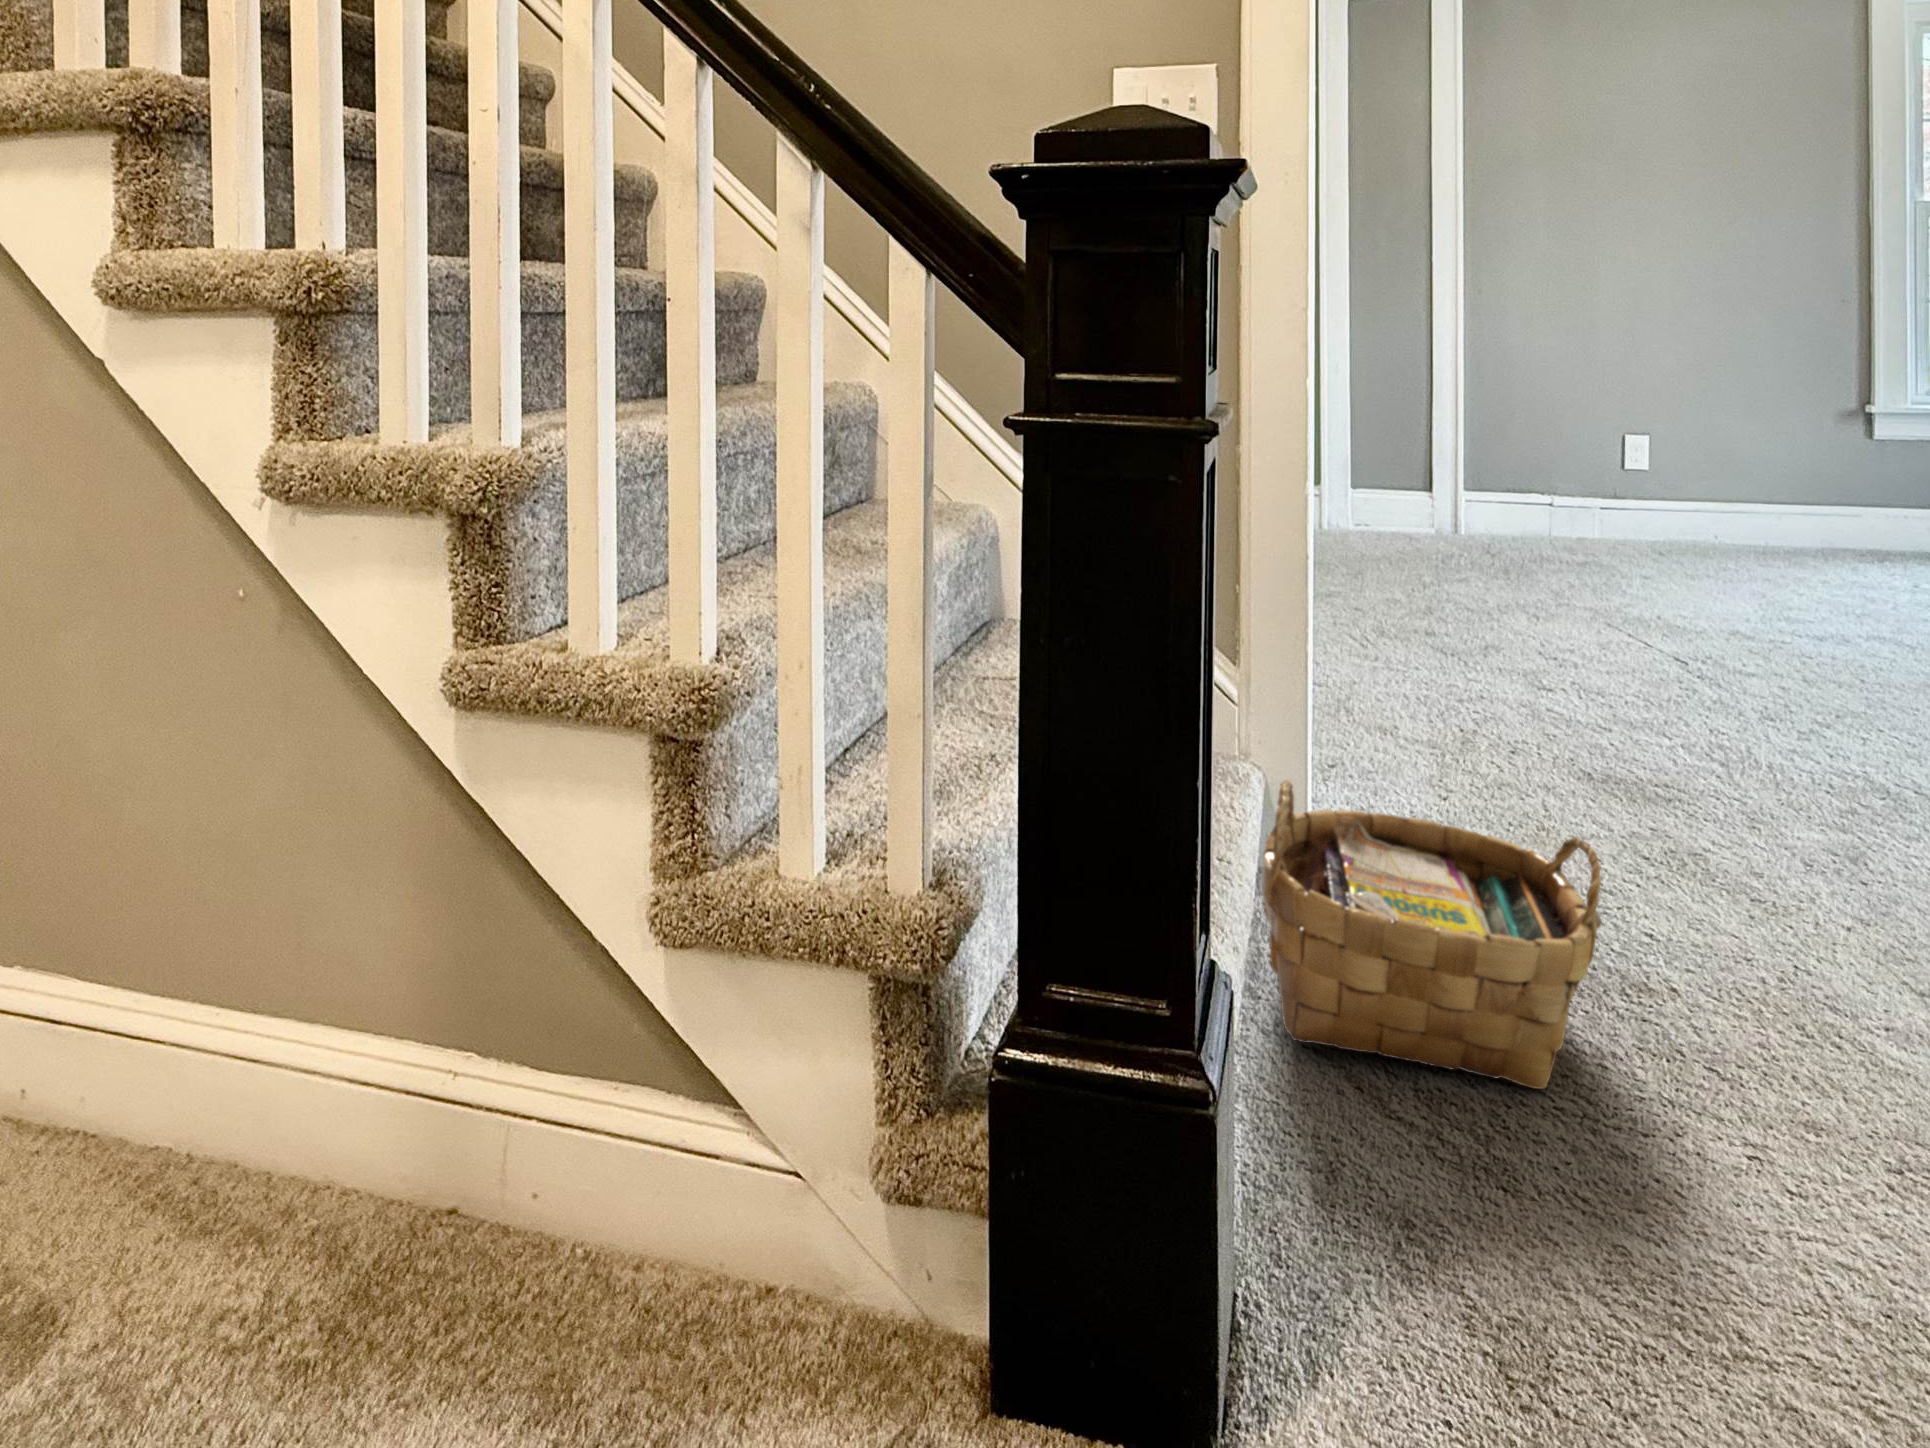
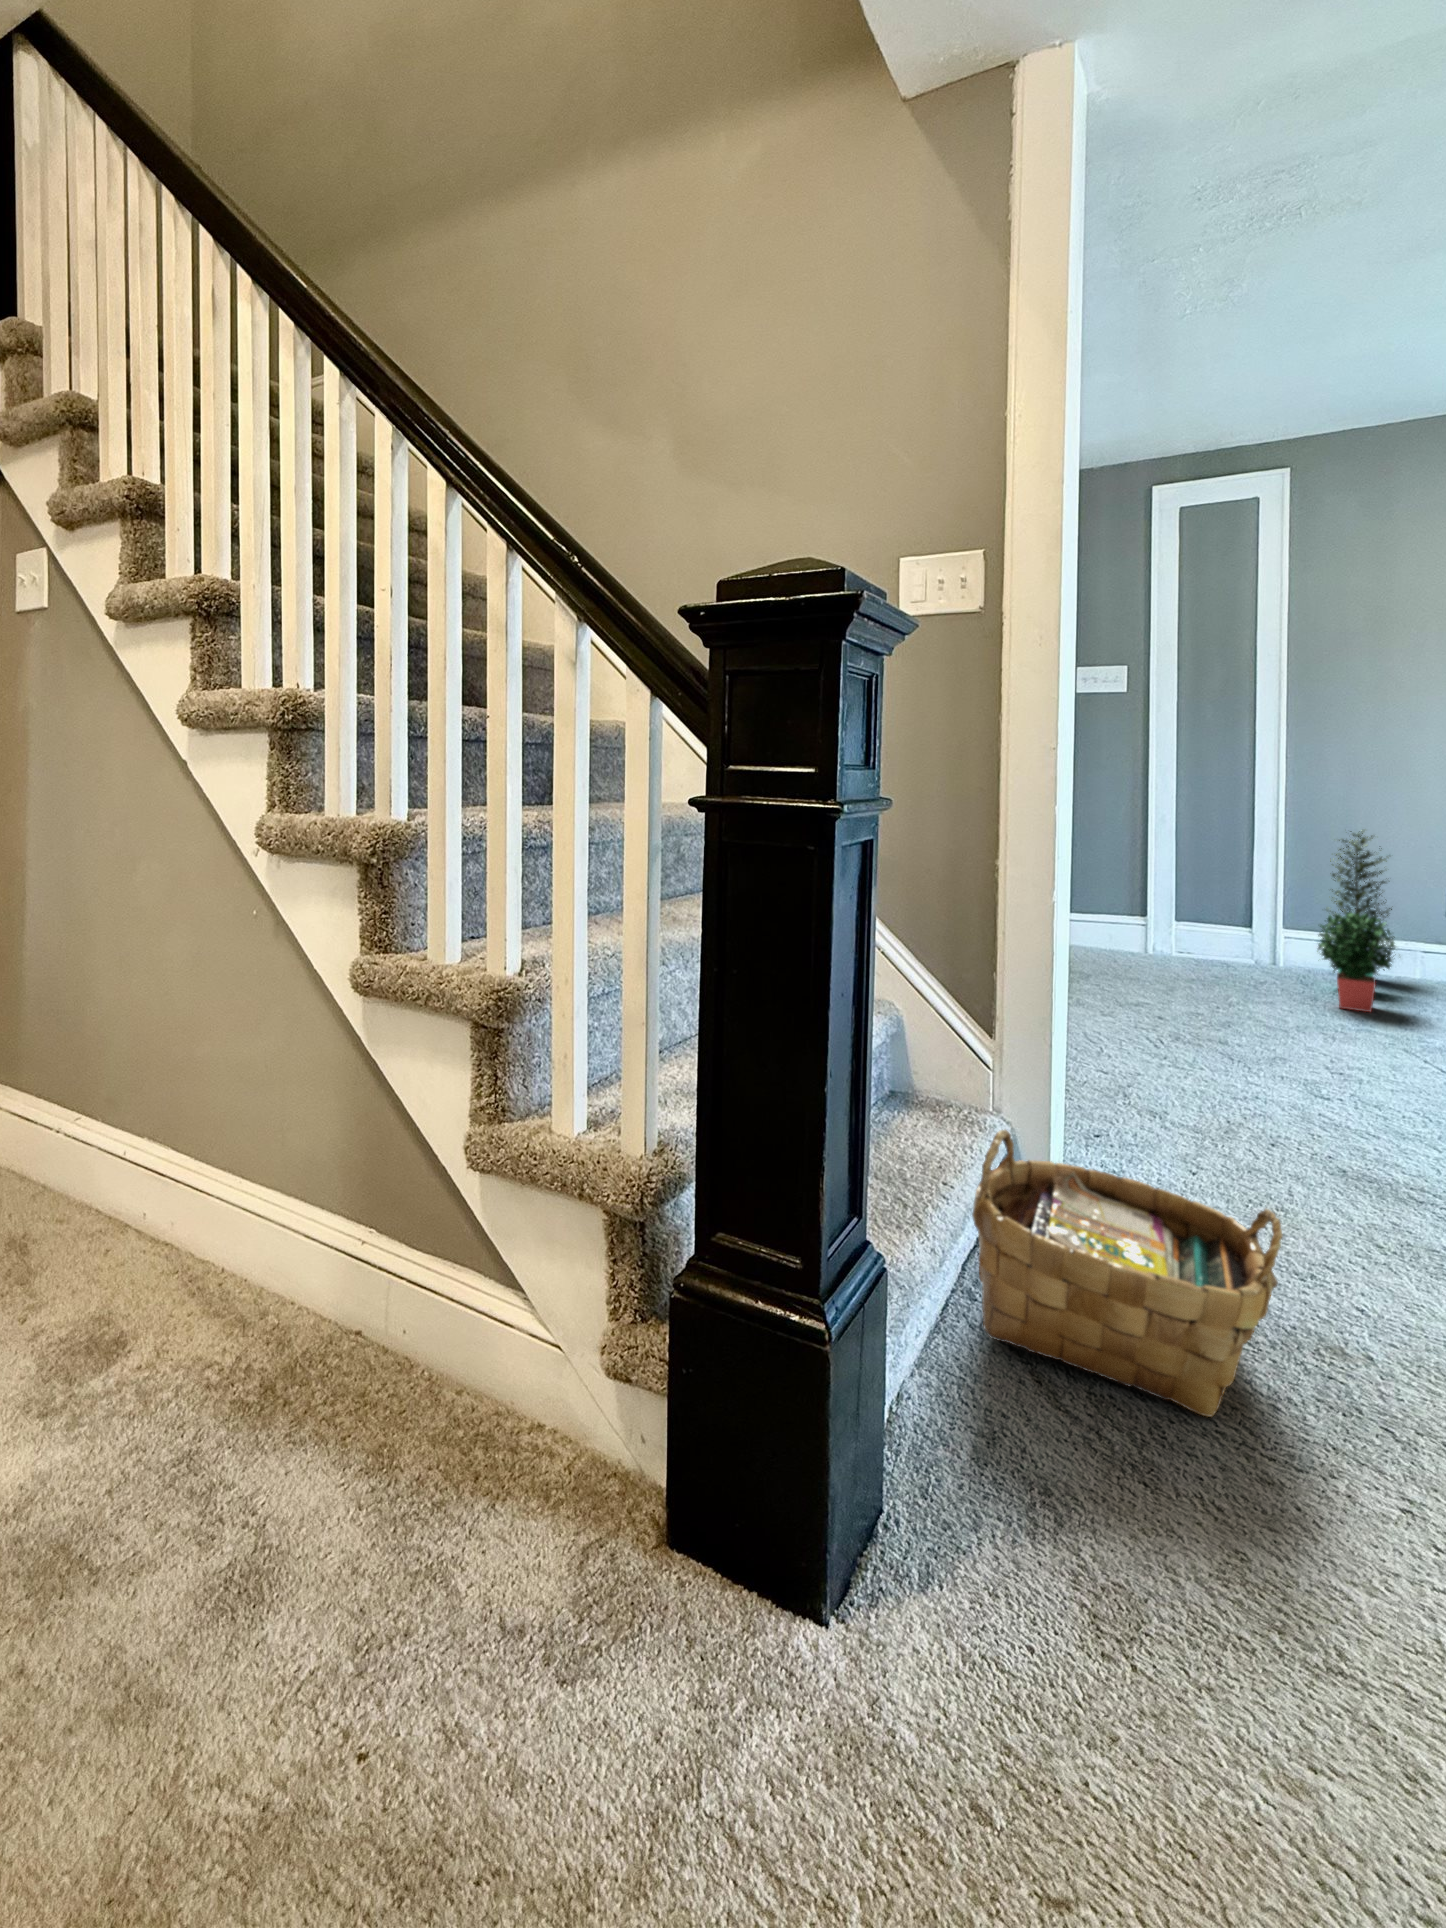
potted plant: none [1493,370,1578,578] -> present [1317,830,1396,1012]

